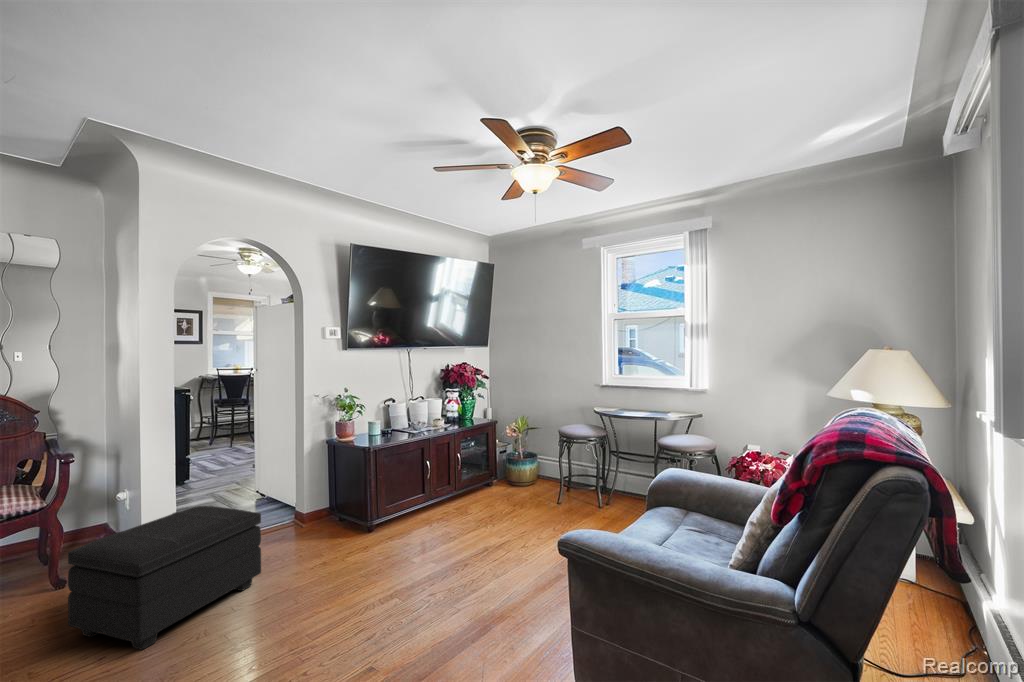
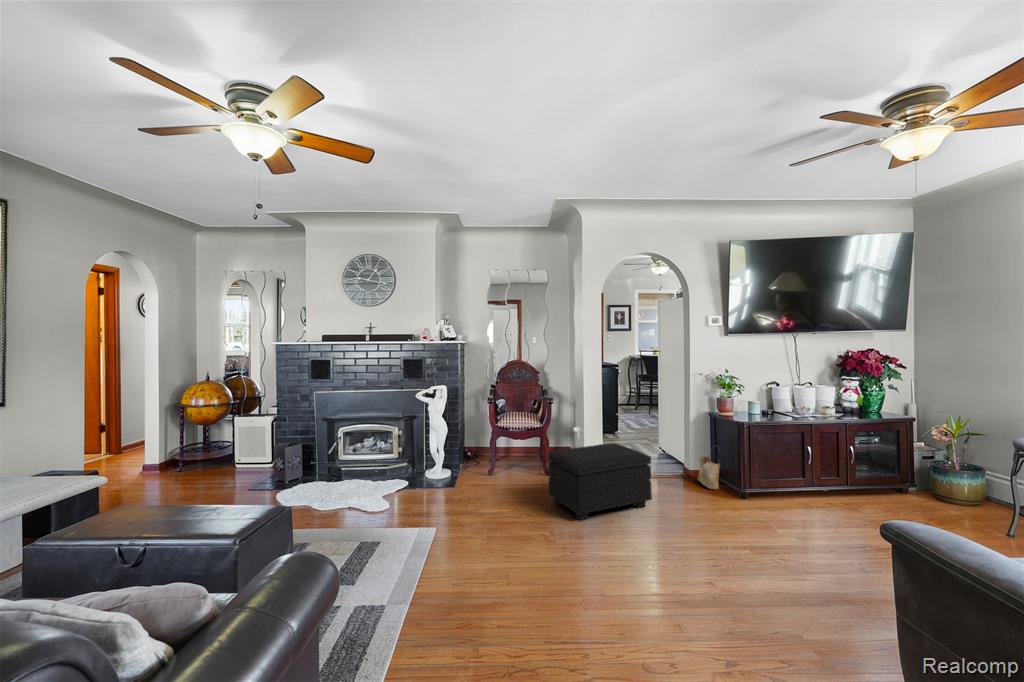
woven basket: none [314,478,343,532] -> present [698,445,720,489]

